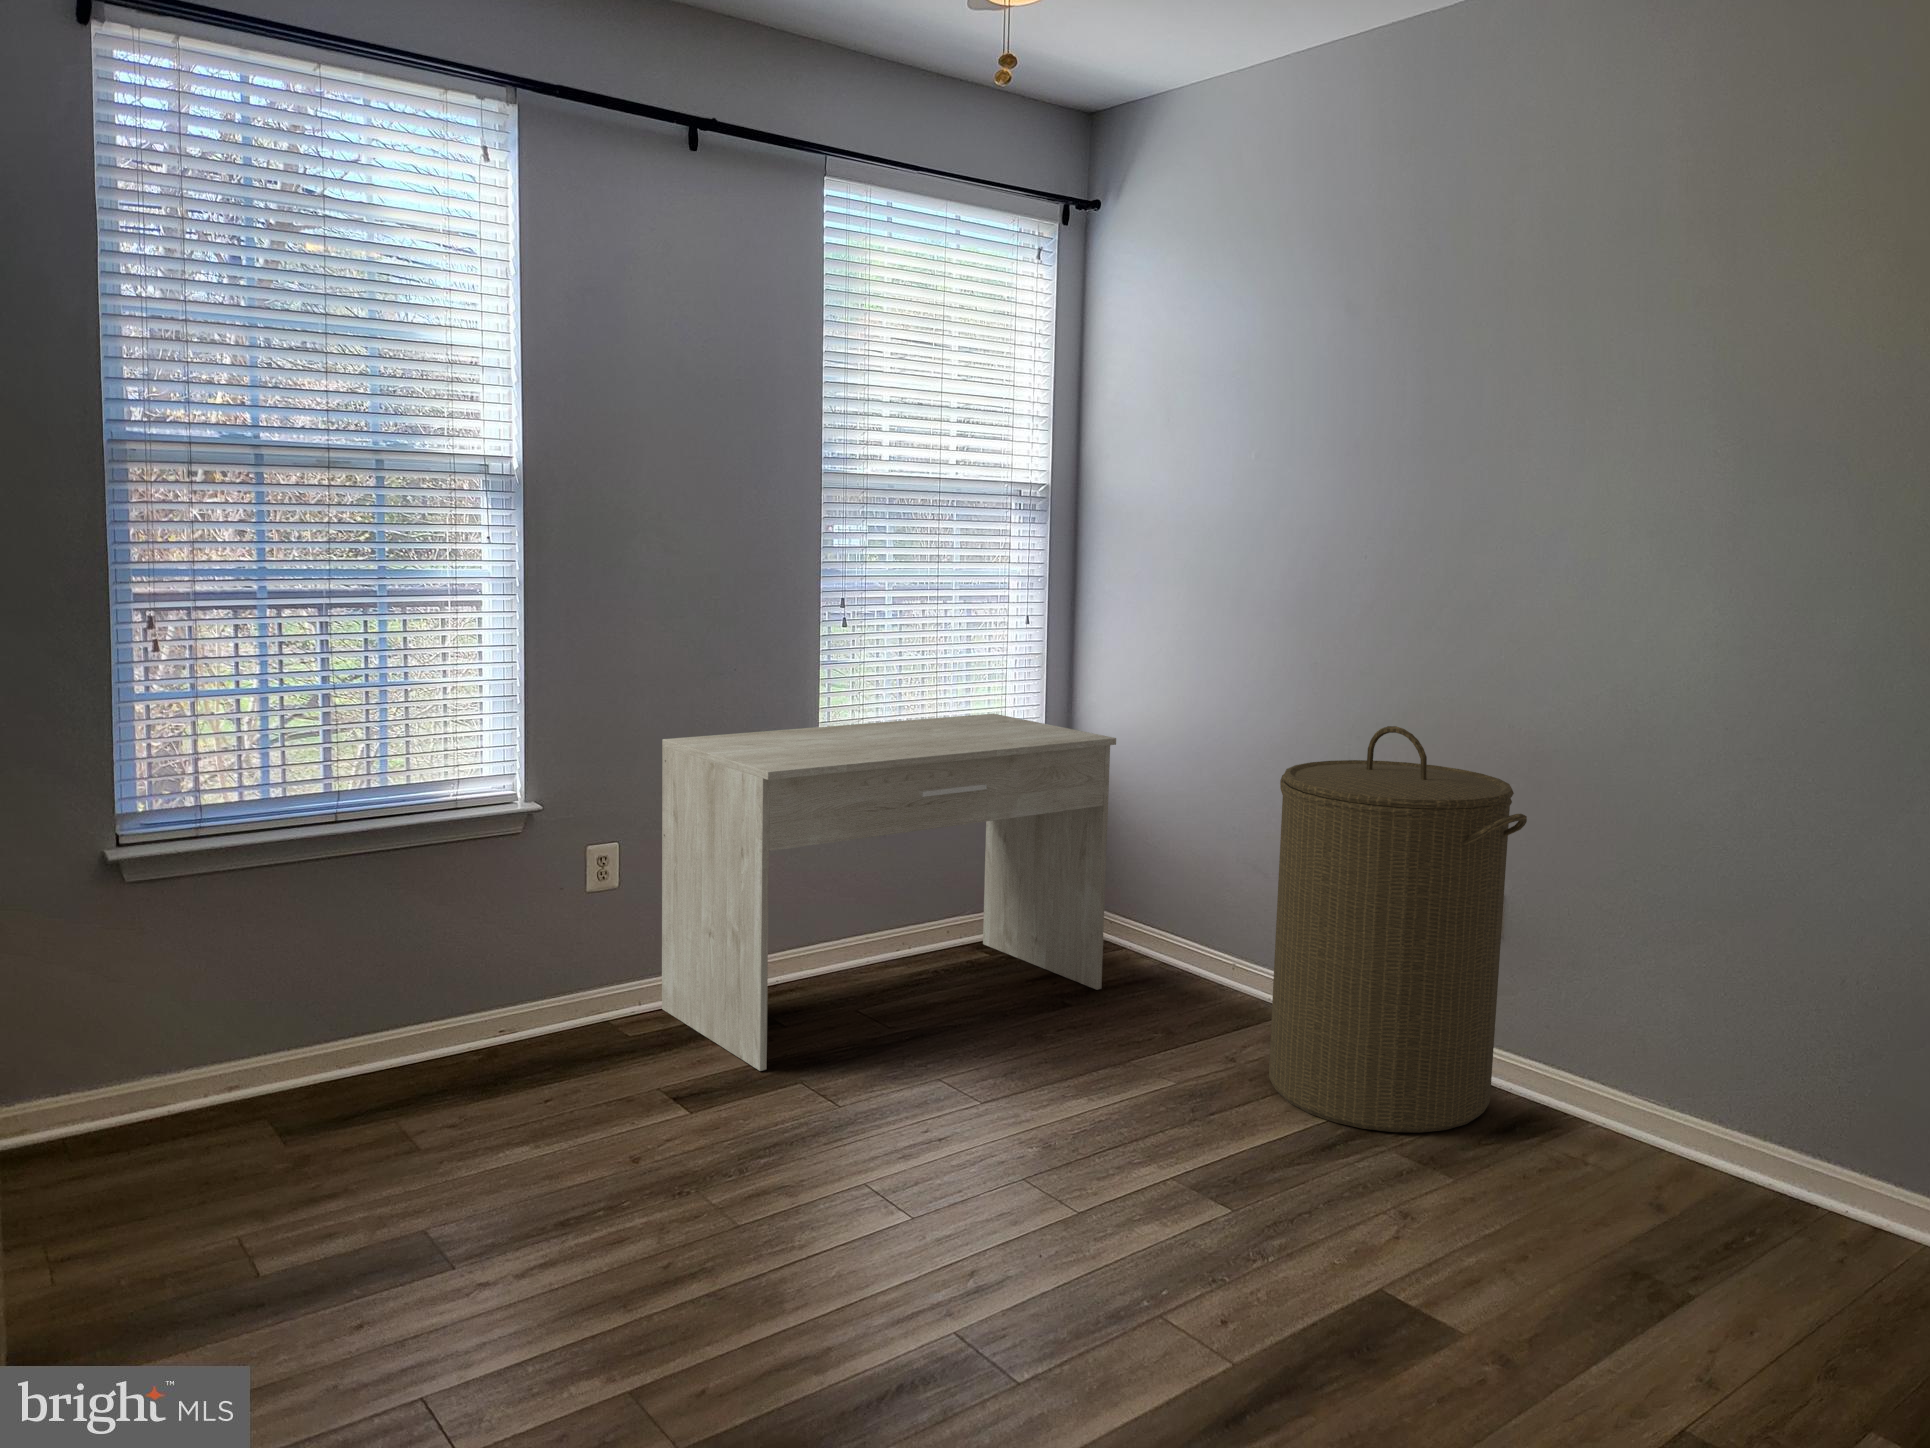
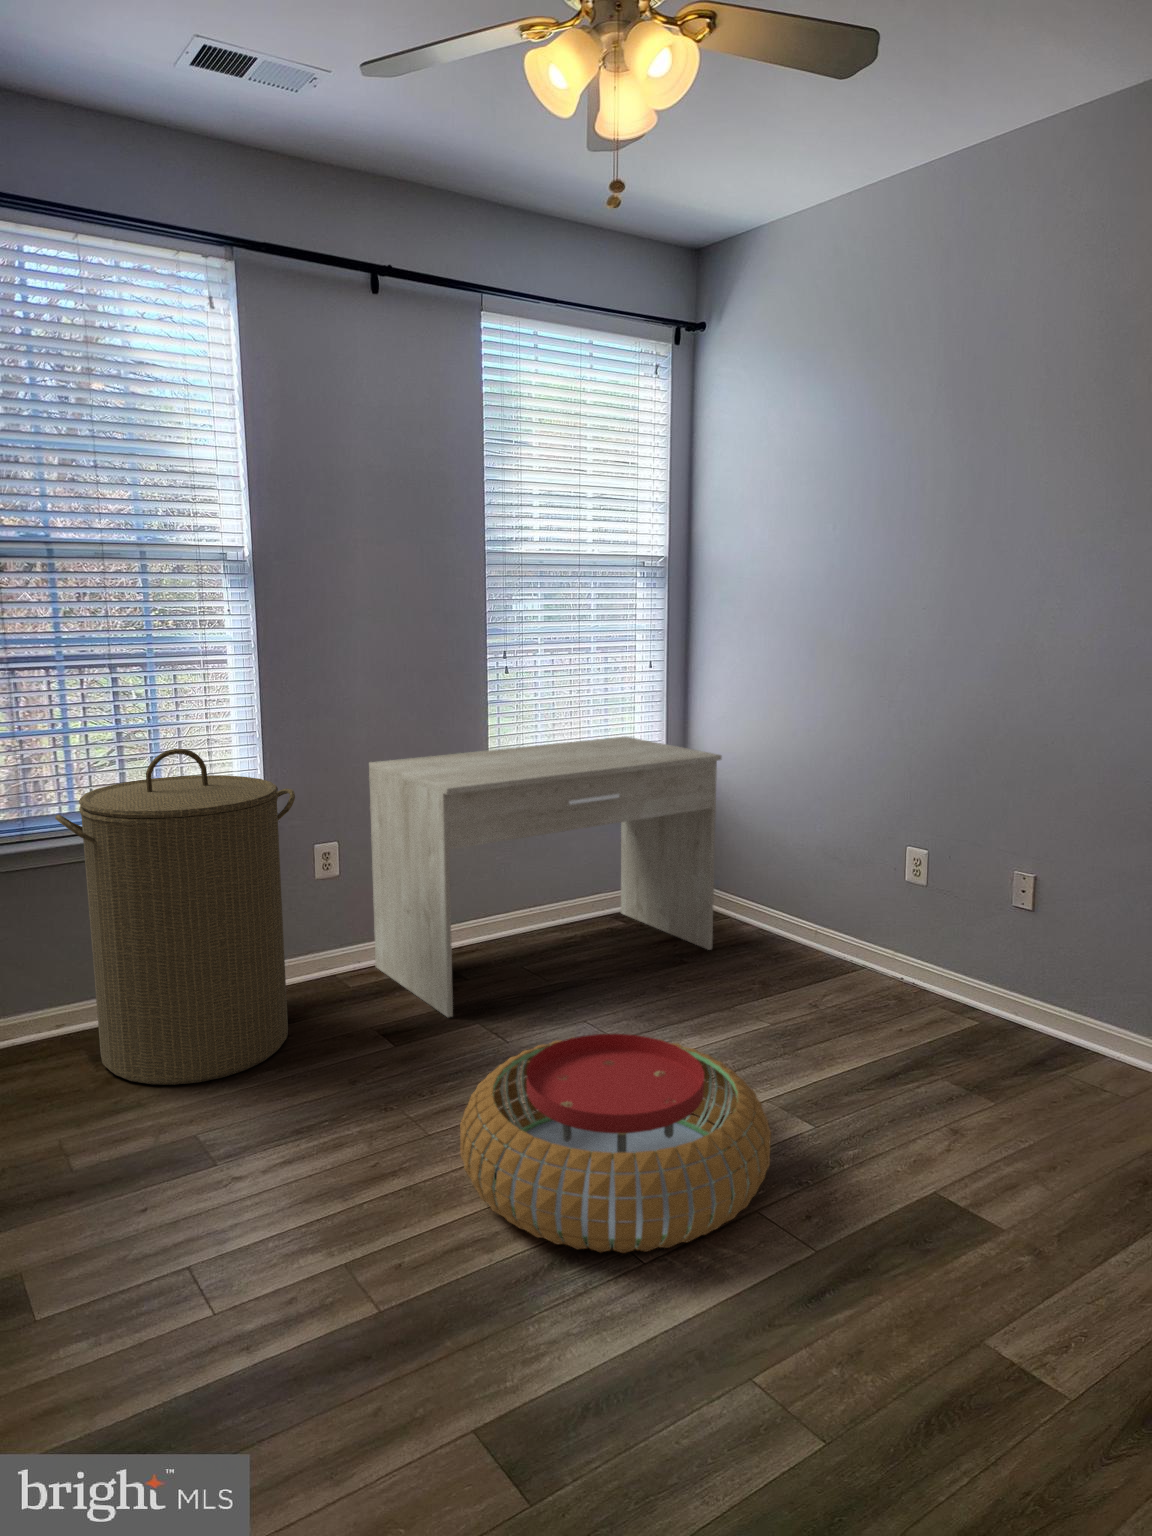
laundry hamper: present [1269,726,1527,1133] -> present [55,749,295,1085]
pouf: none [784,1081,1173,1345] -> present [460,1034,771,1253]

